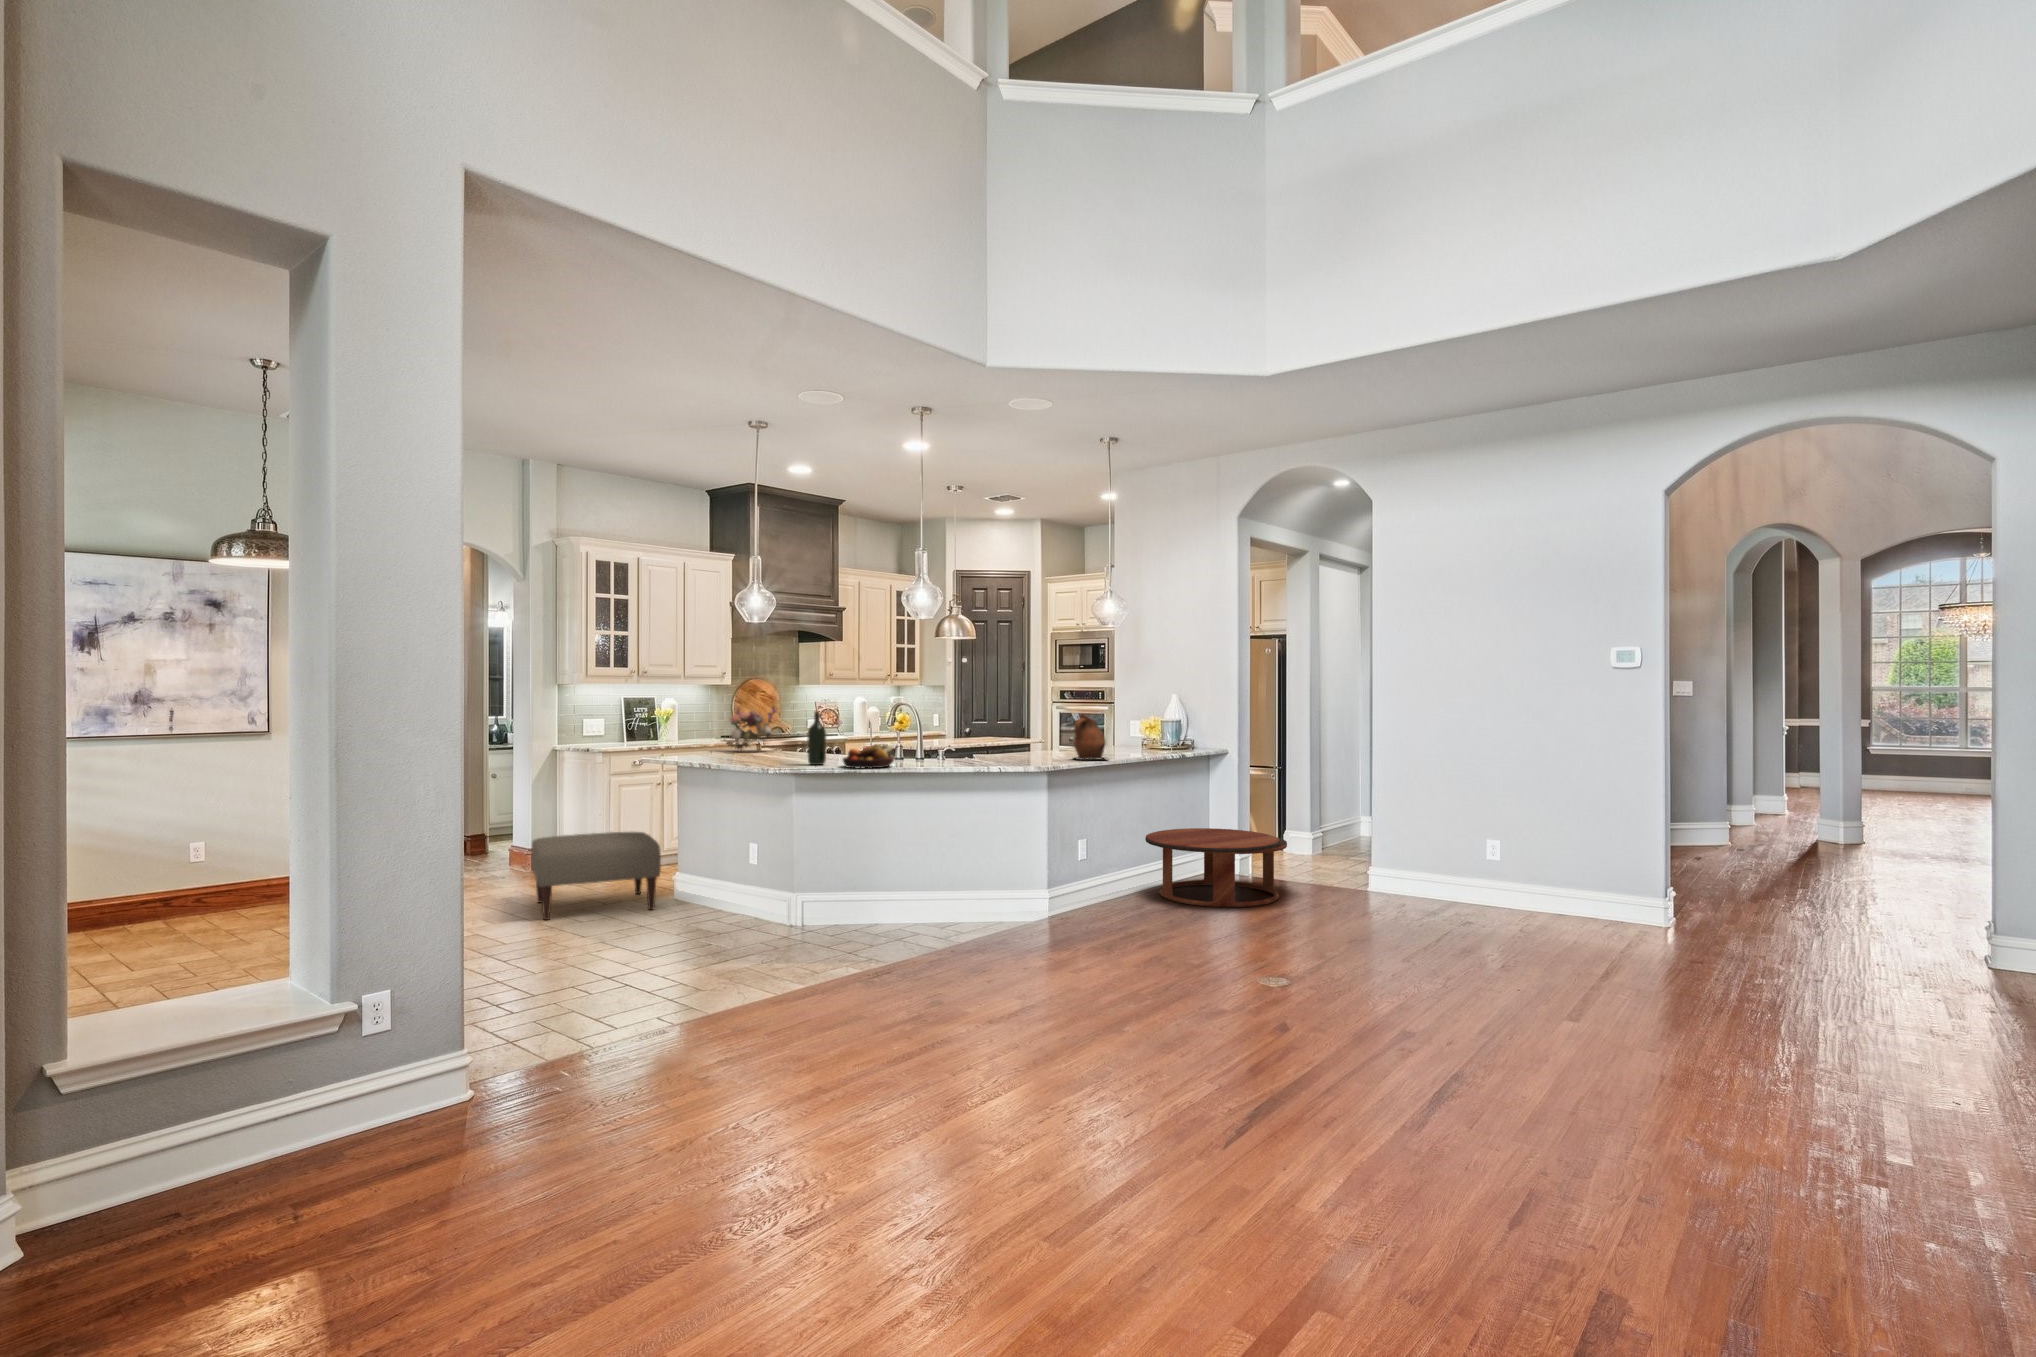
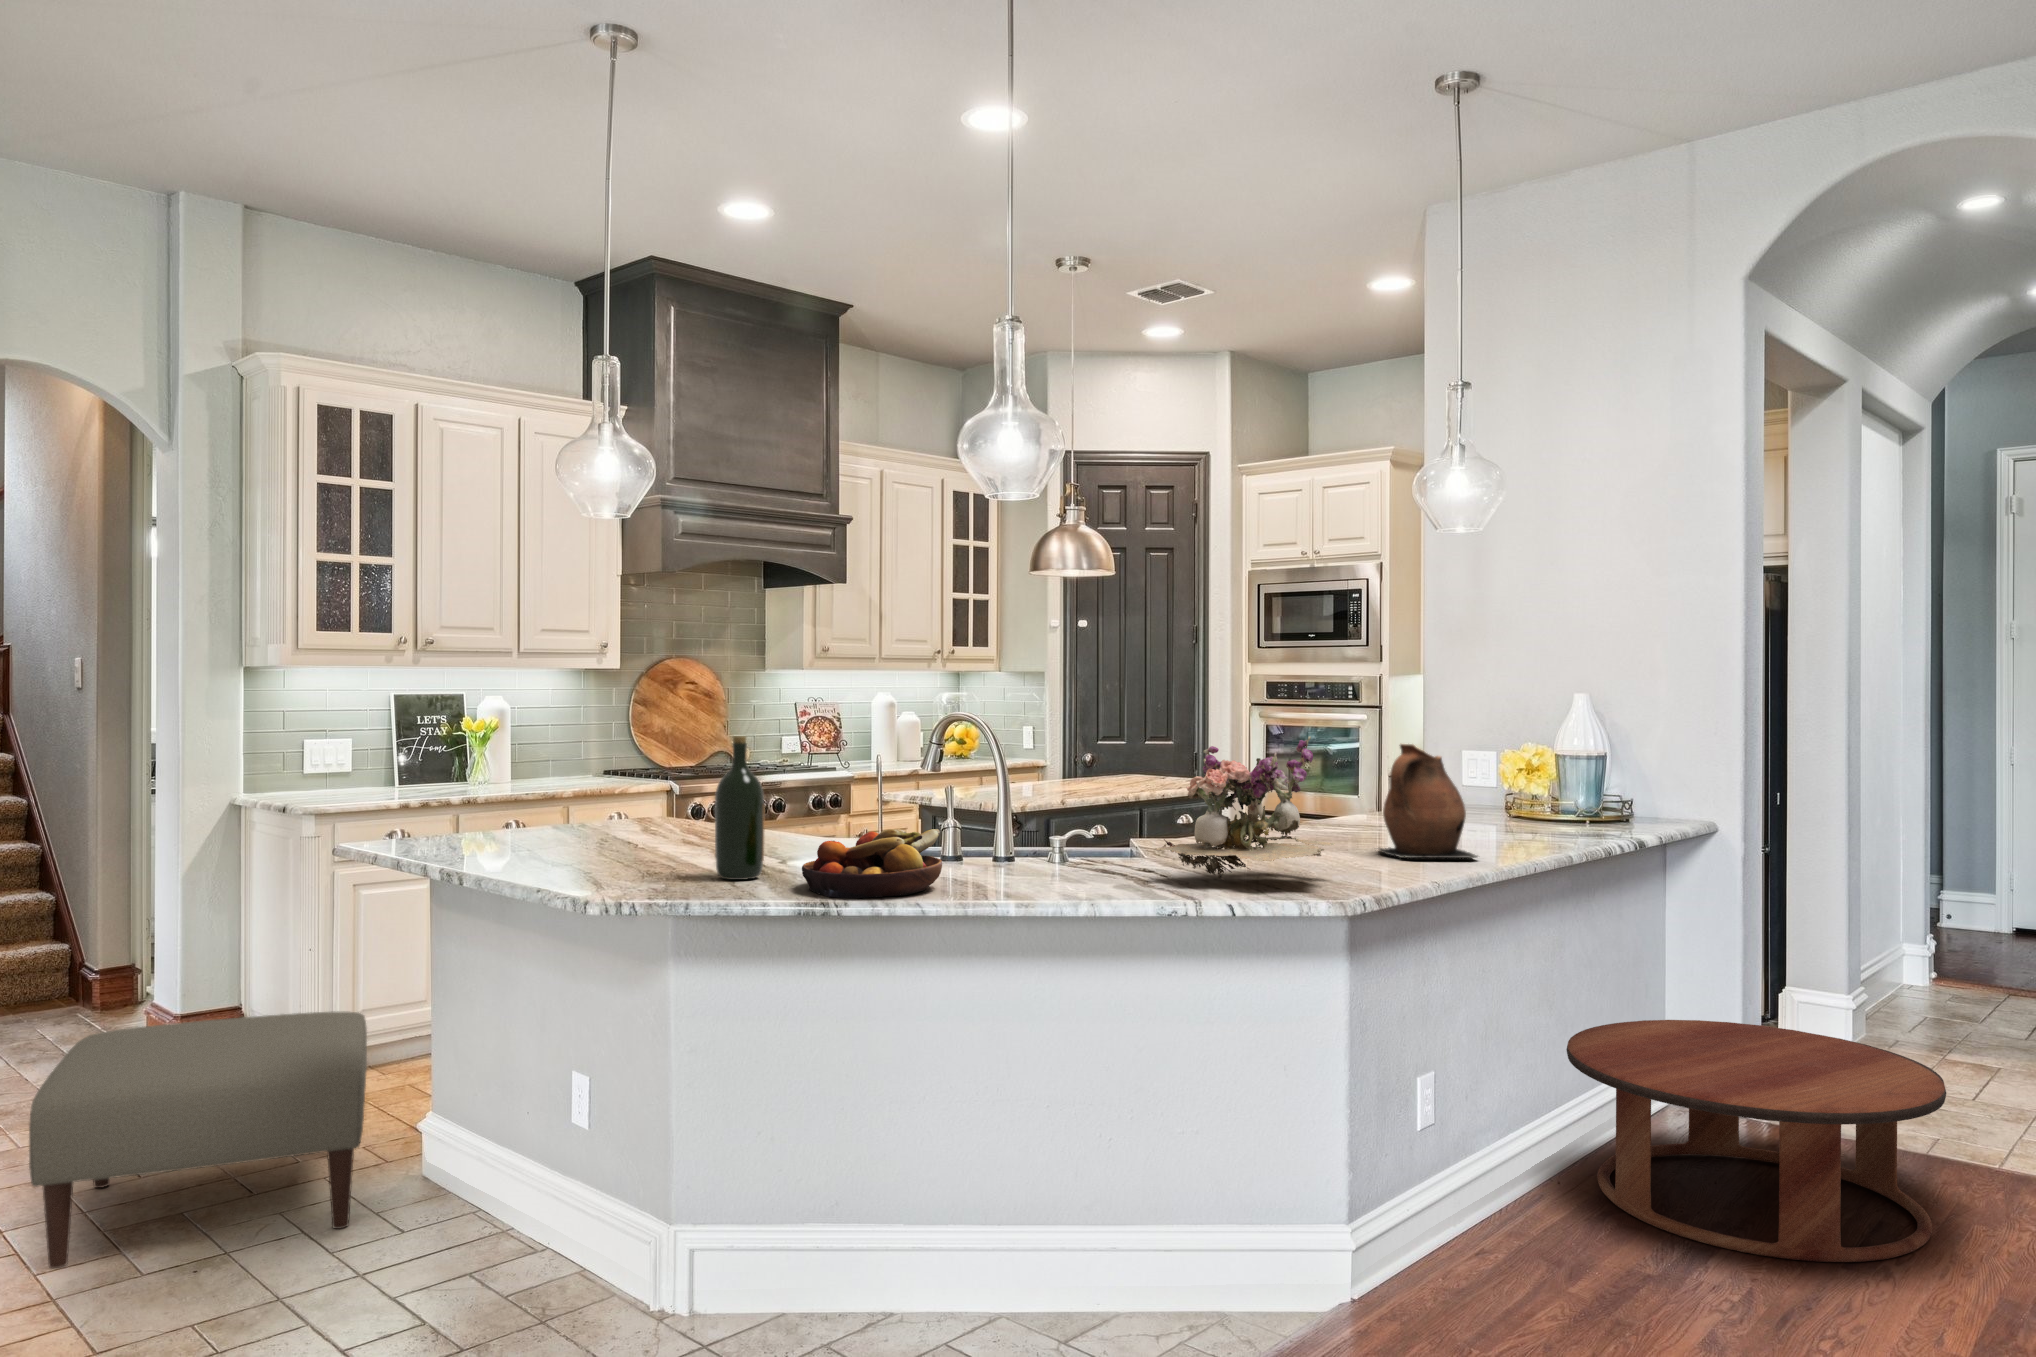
flower arrangement: present [723,707,776,749] -> present [1156,736,1335,880]

